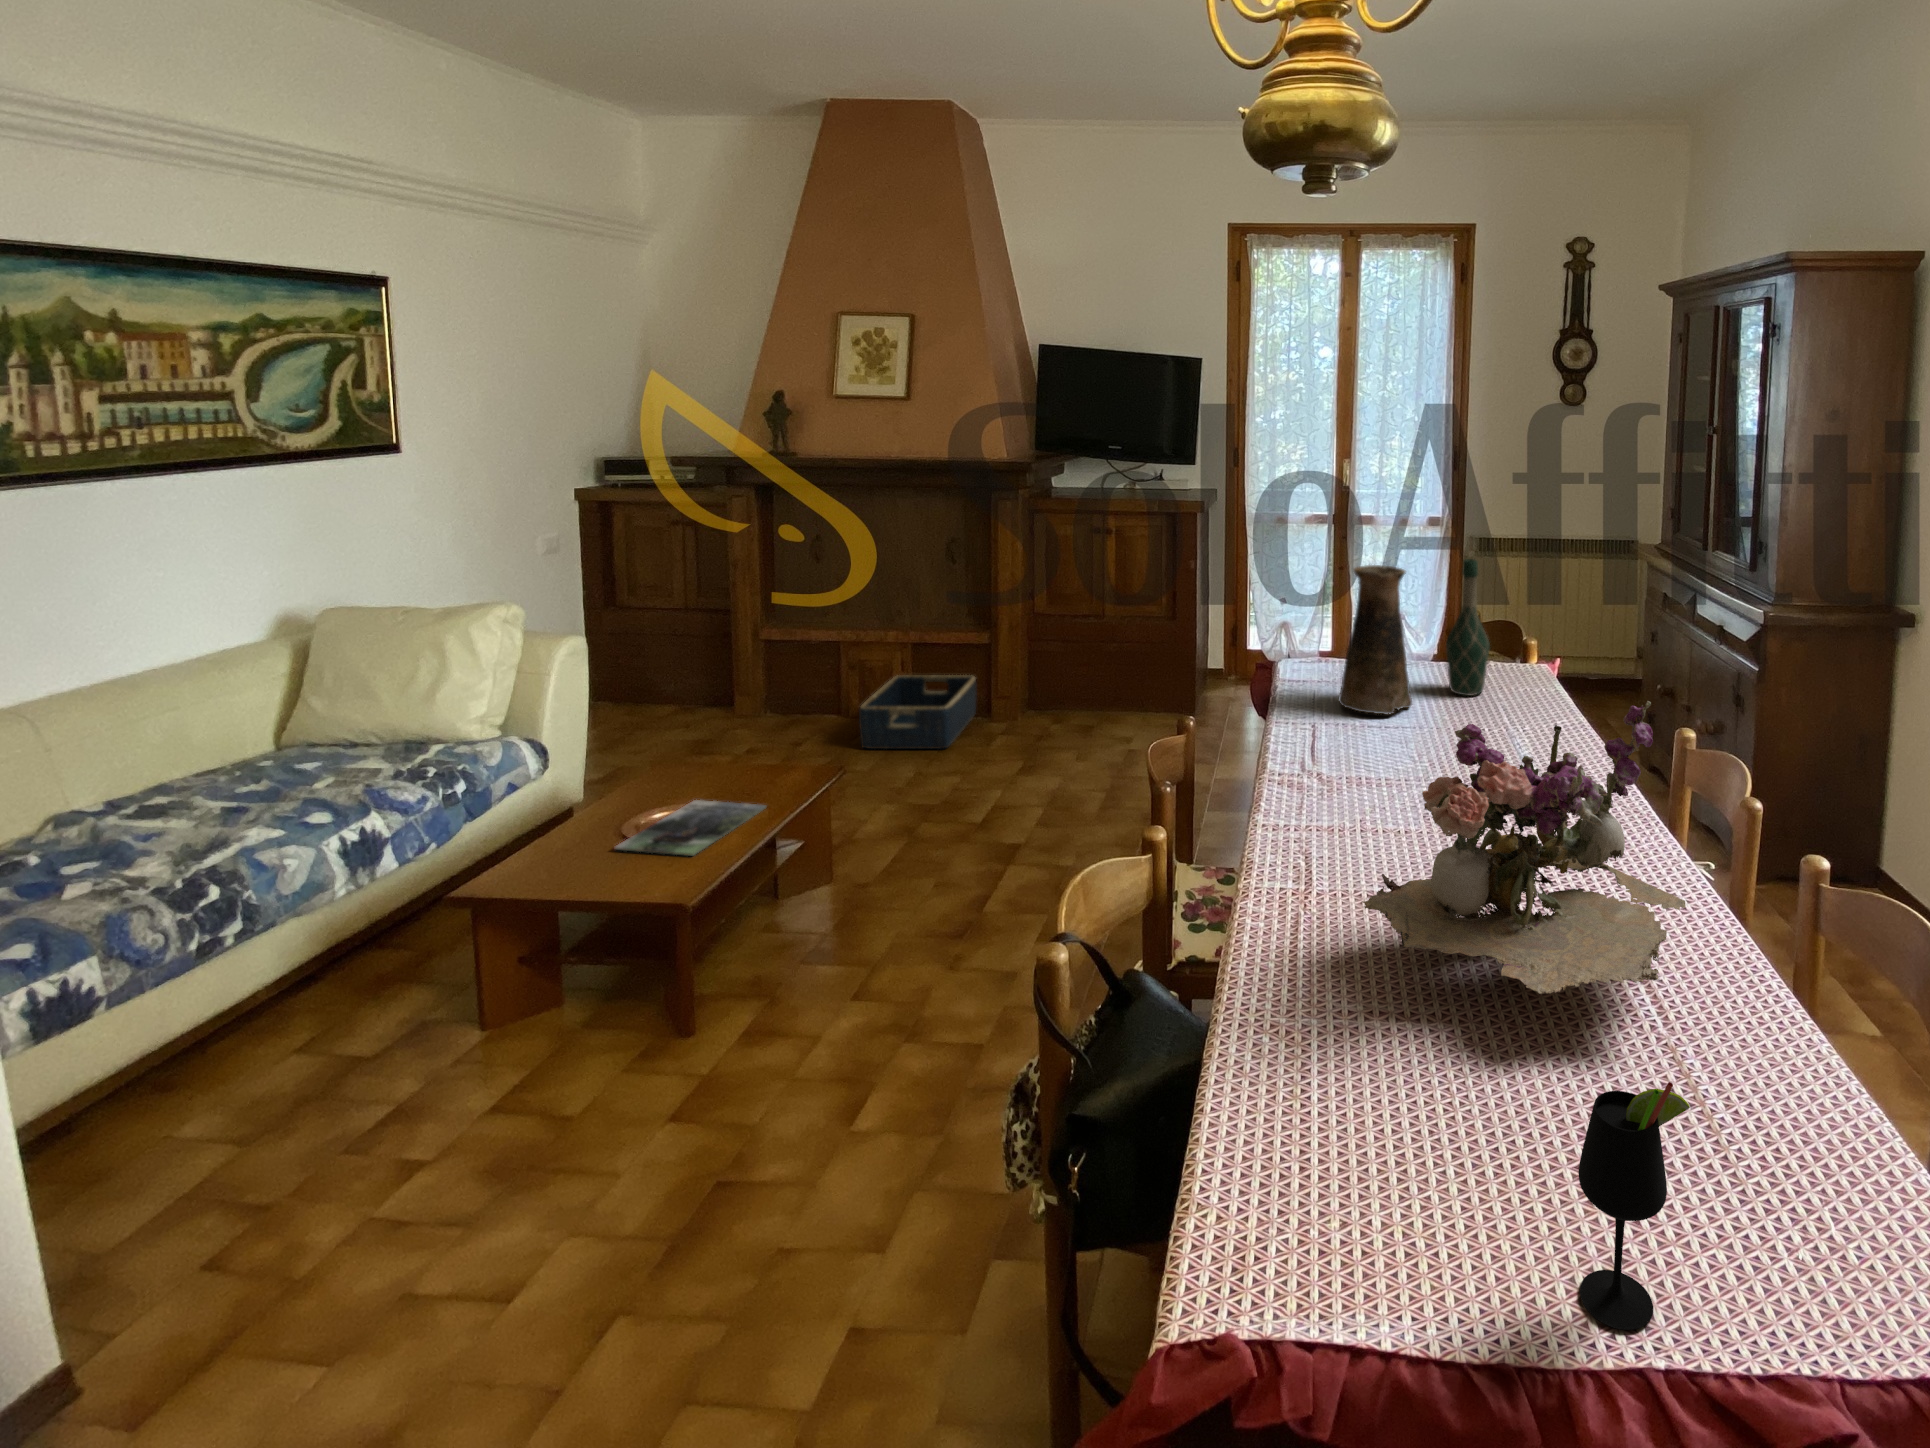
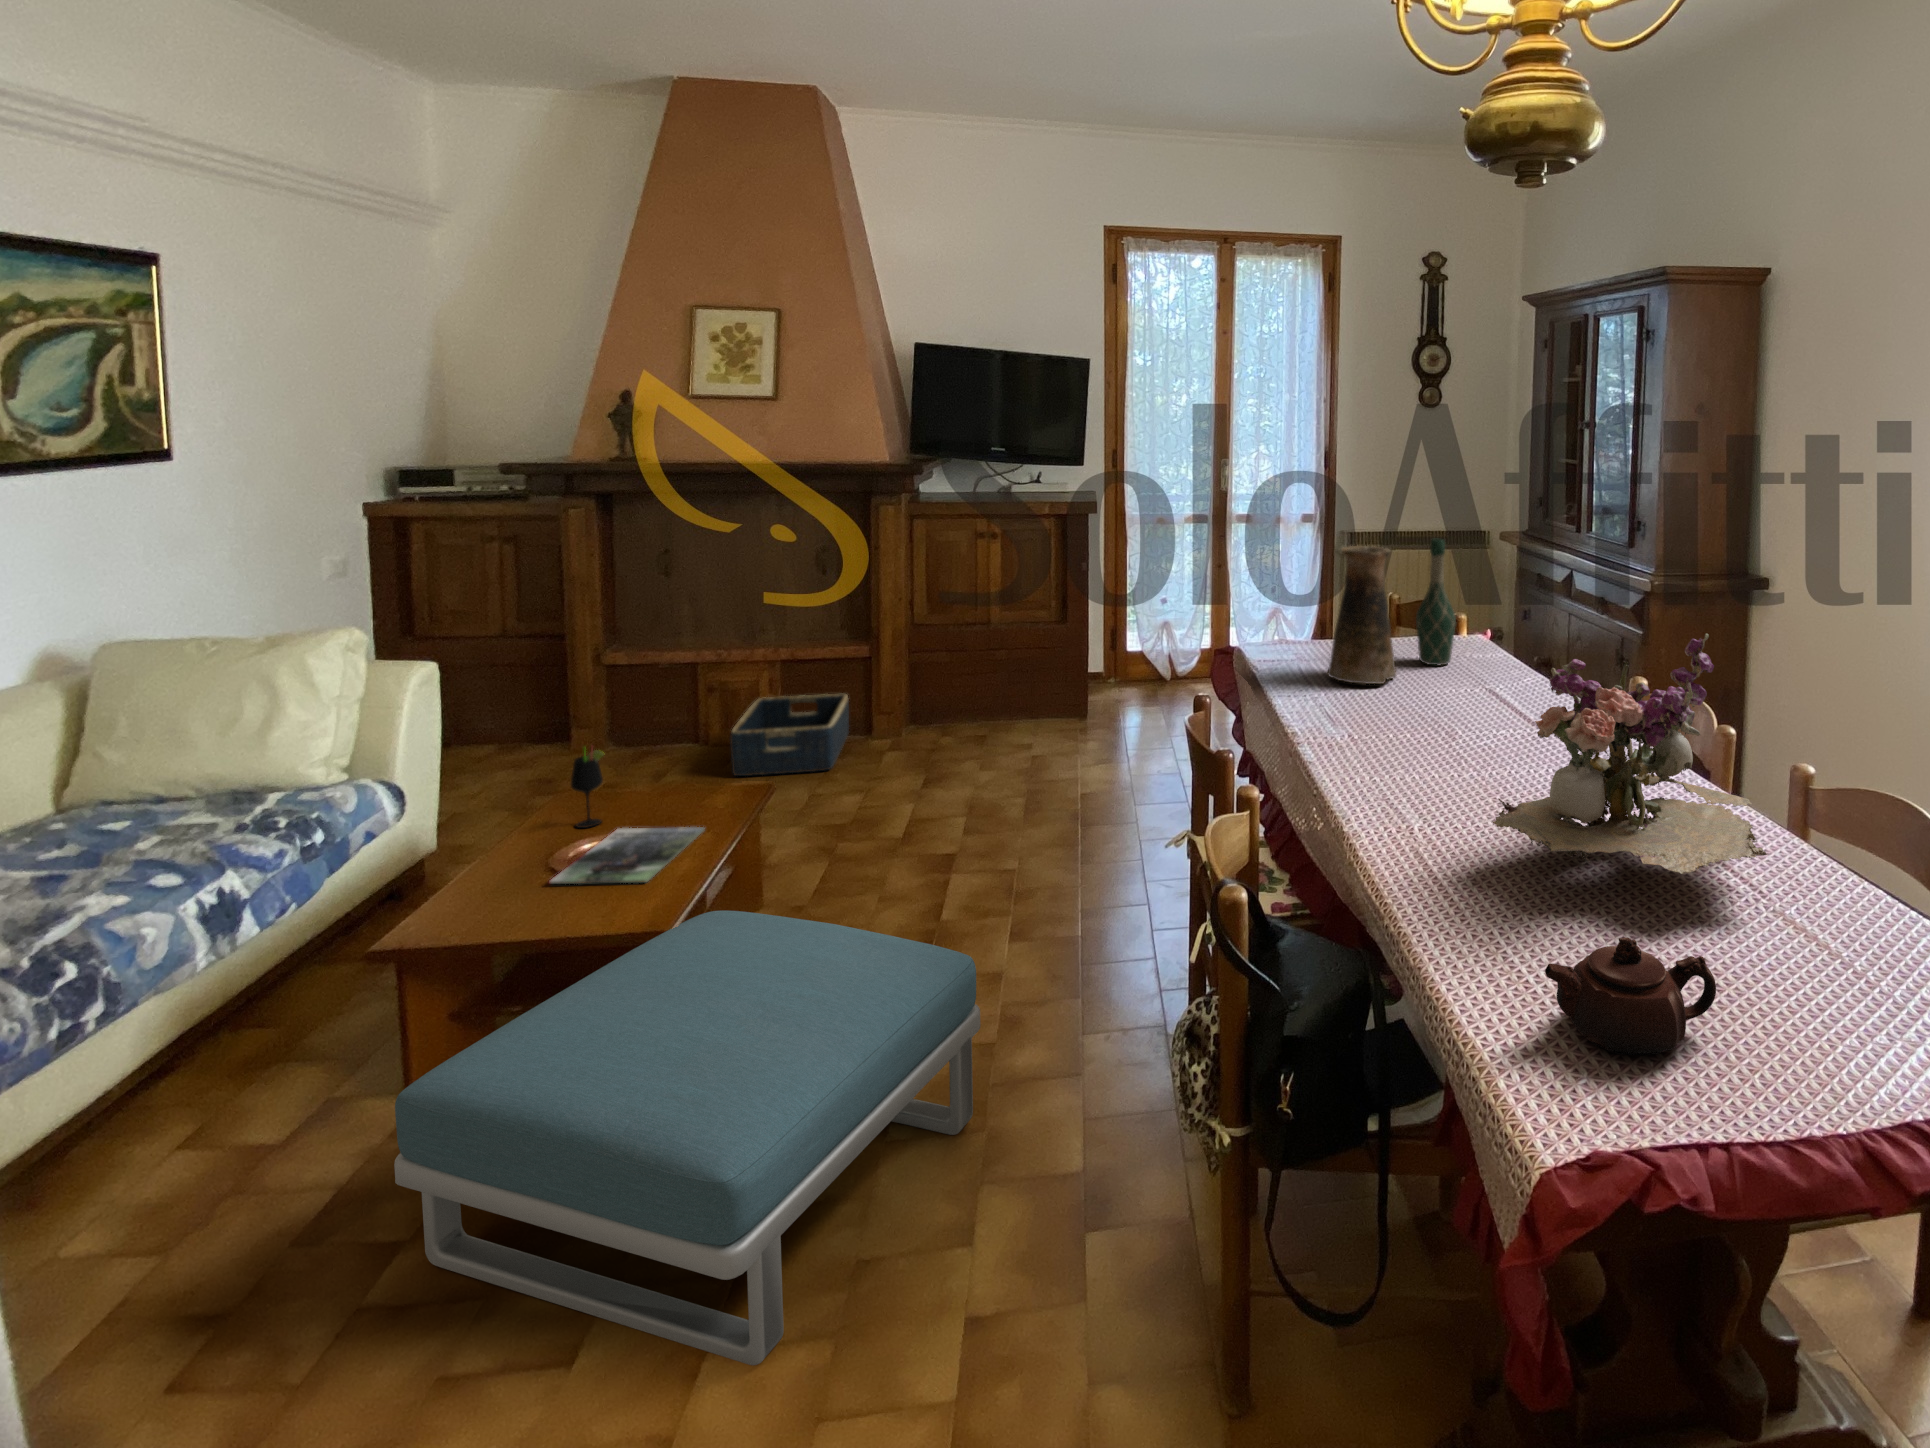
footstool: none [396,891,949,1350] -> present [394,911,980,1365]
teapot: none [1287,1081,1492,1228] -> present [1545,937,1716,1055]
wine glass: present [1578,1082,1690,1330] -> present [571,748,603,828]

